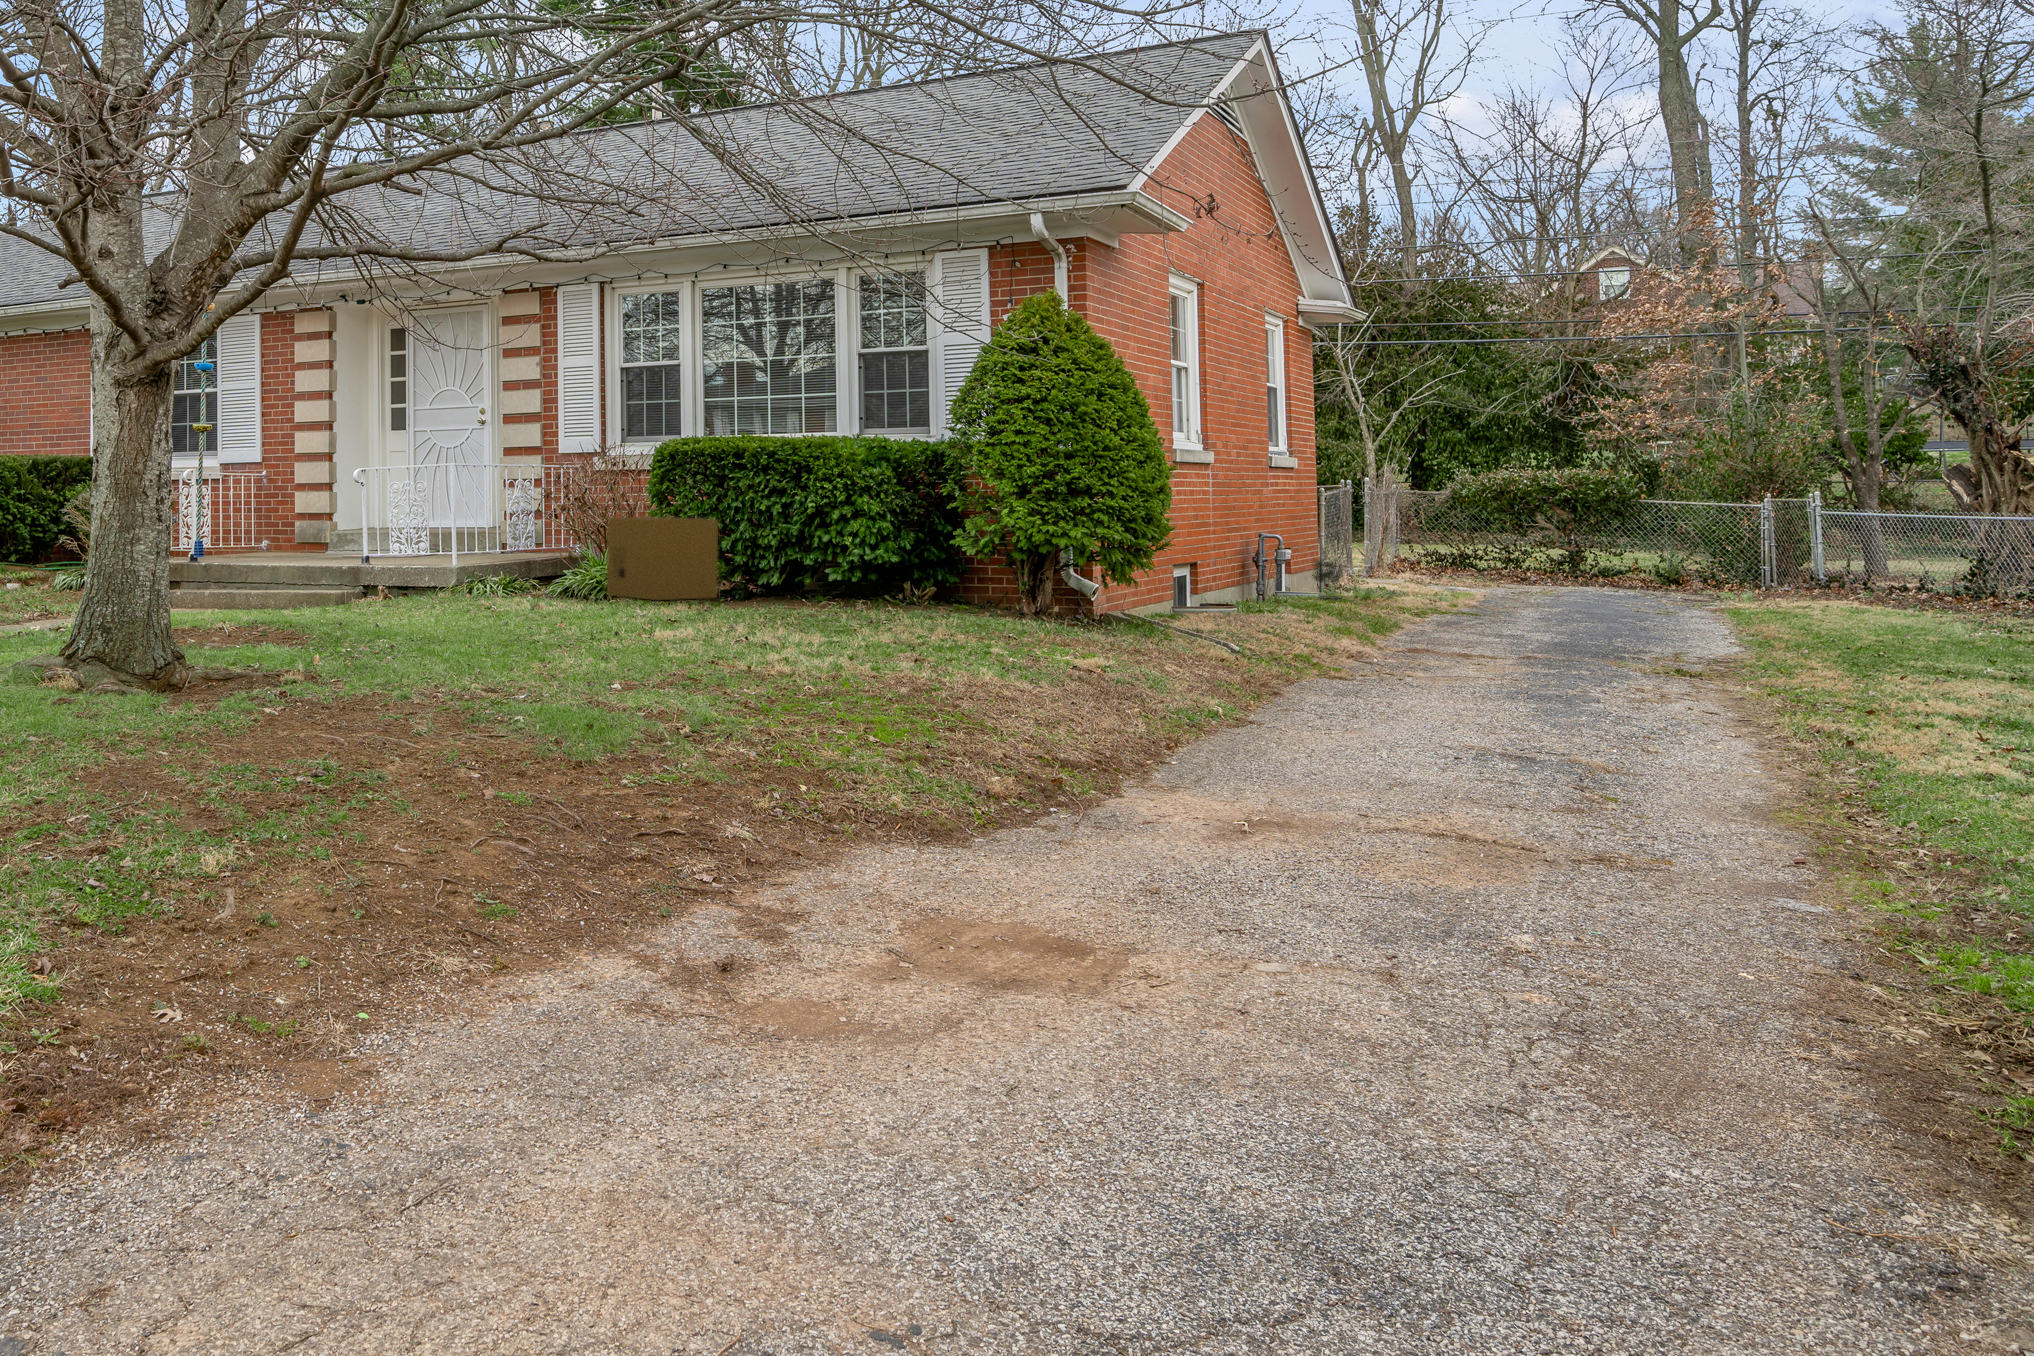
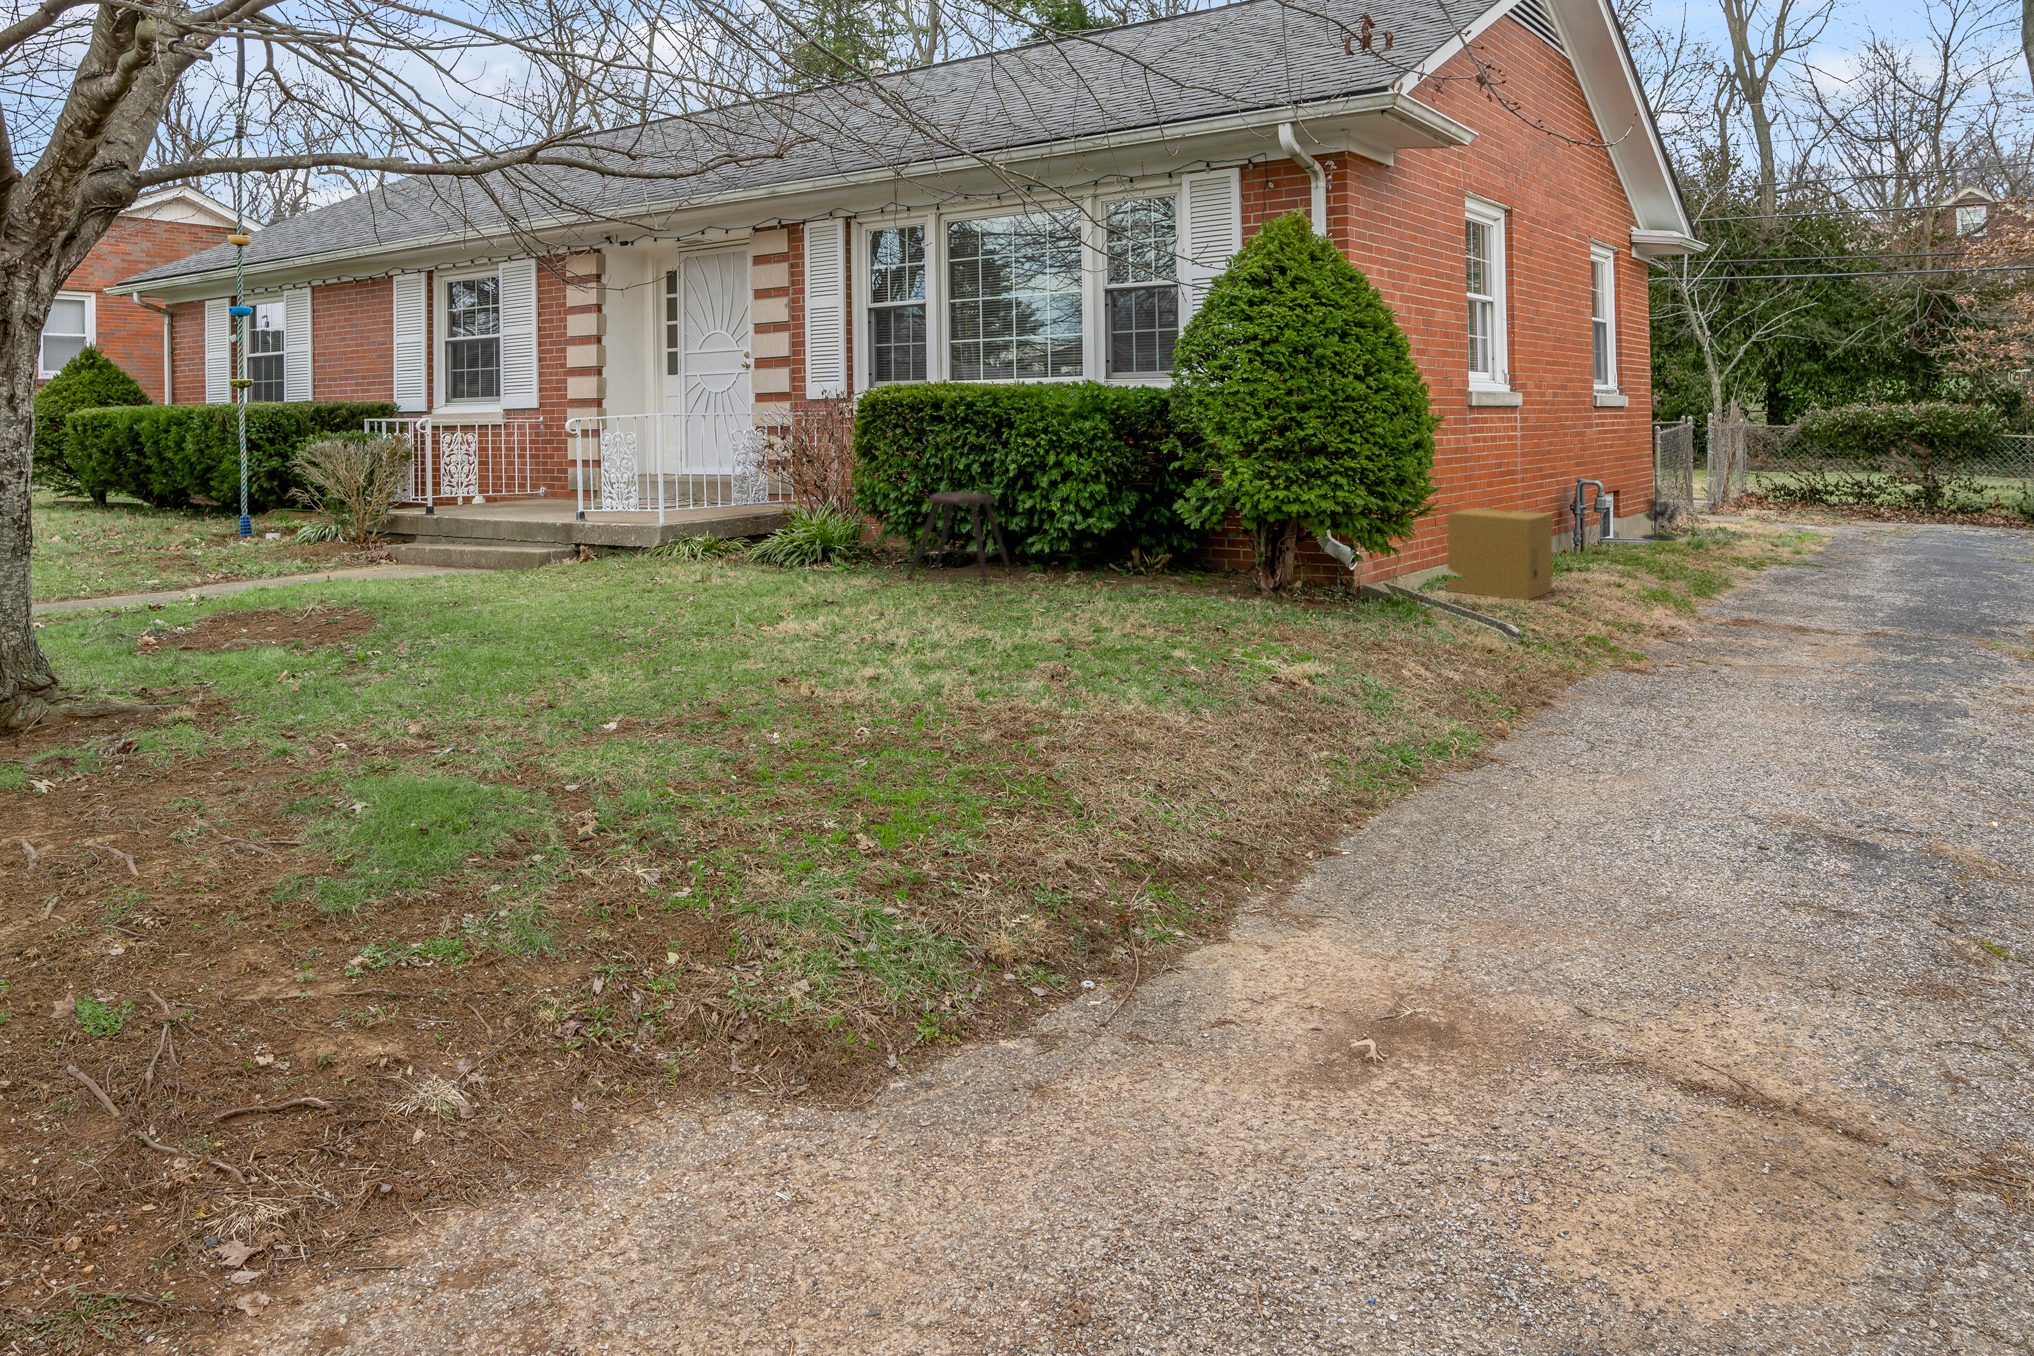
cardboard box: present [607,517,718,600] -> present [1447,508,1553,600]
stool: none [724,530,807,607] -> present [908,492,1011,585]

